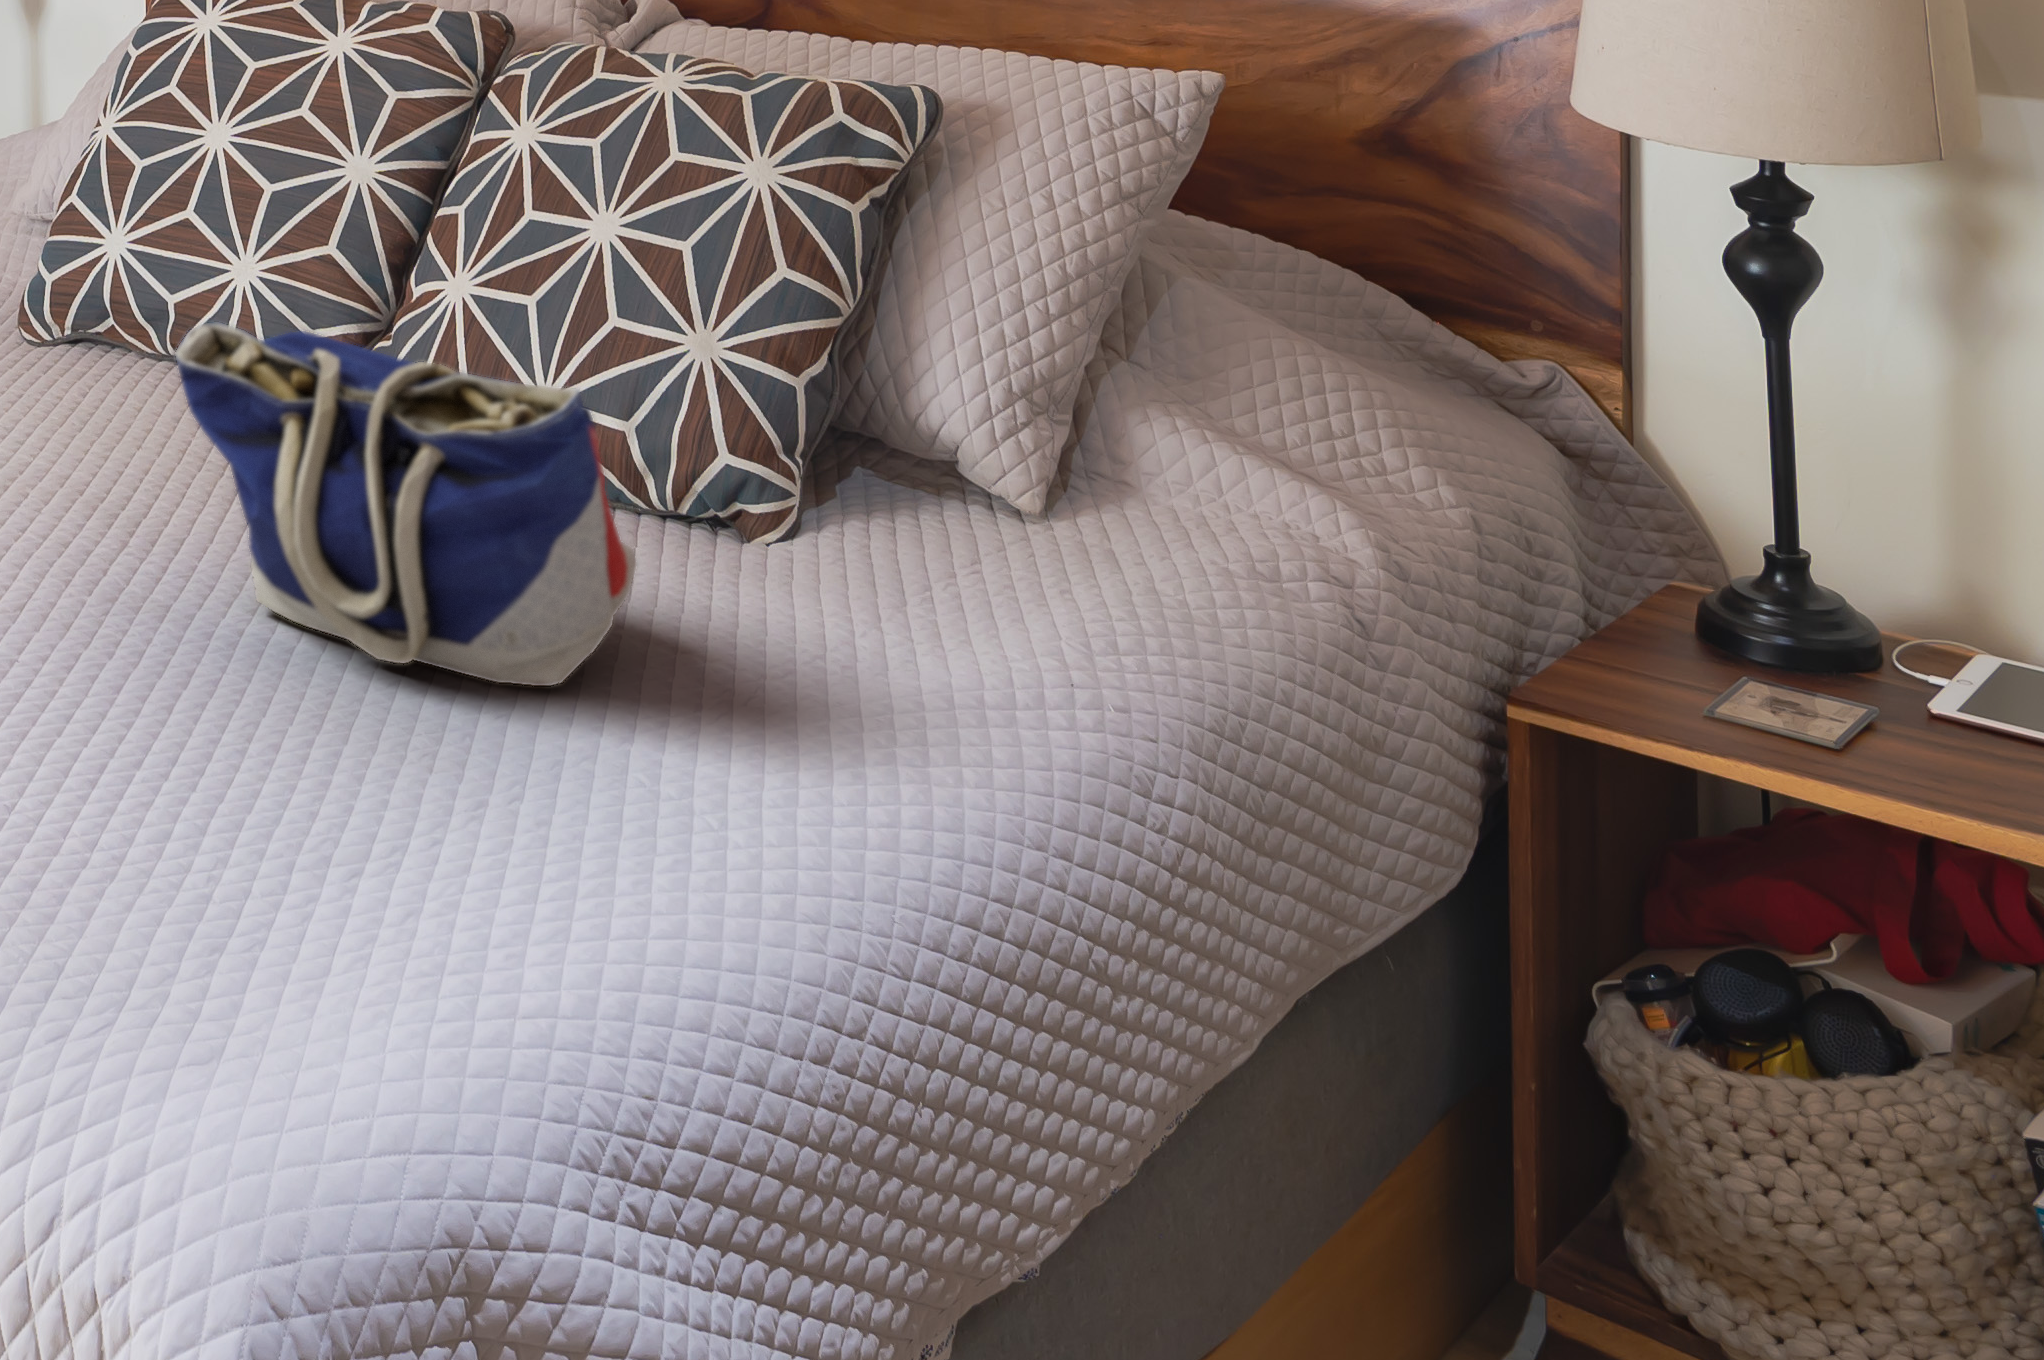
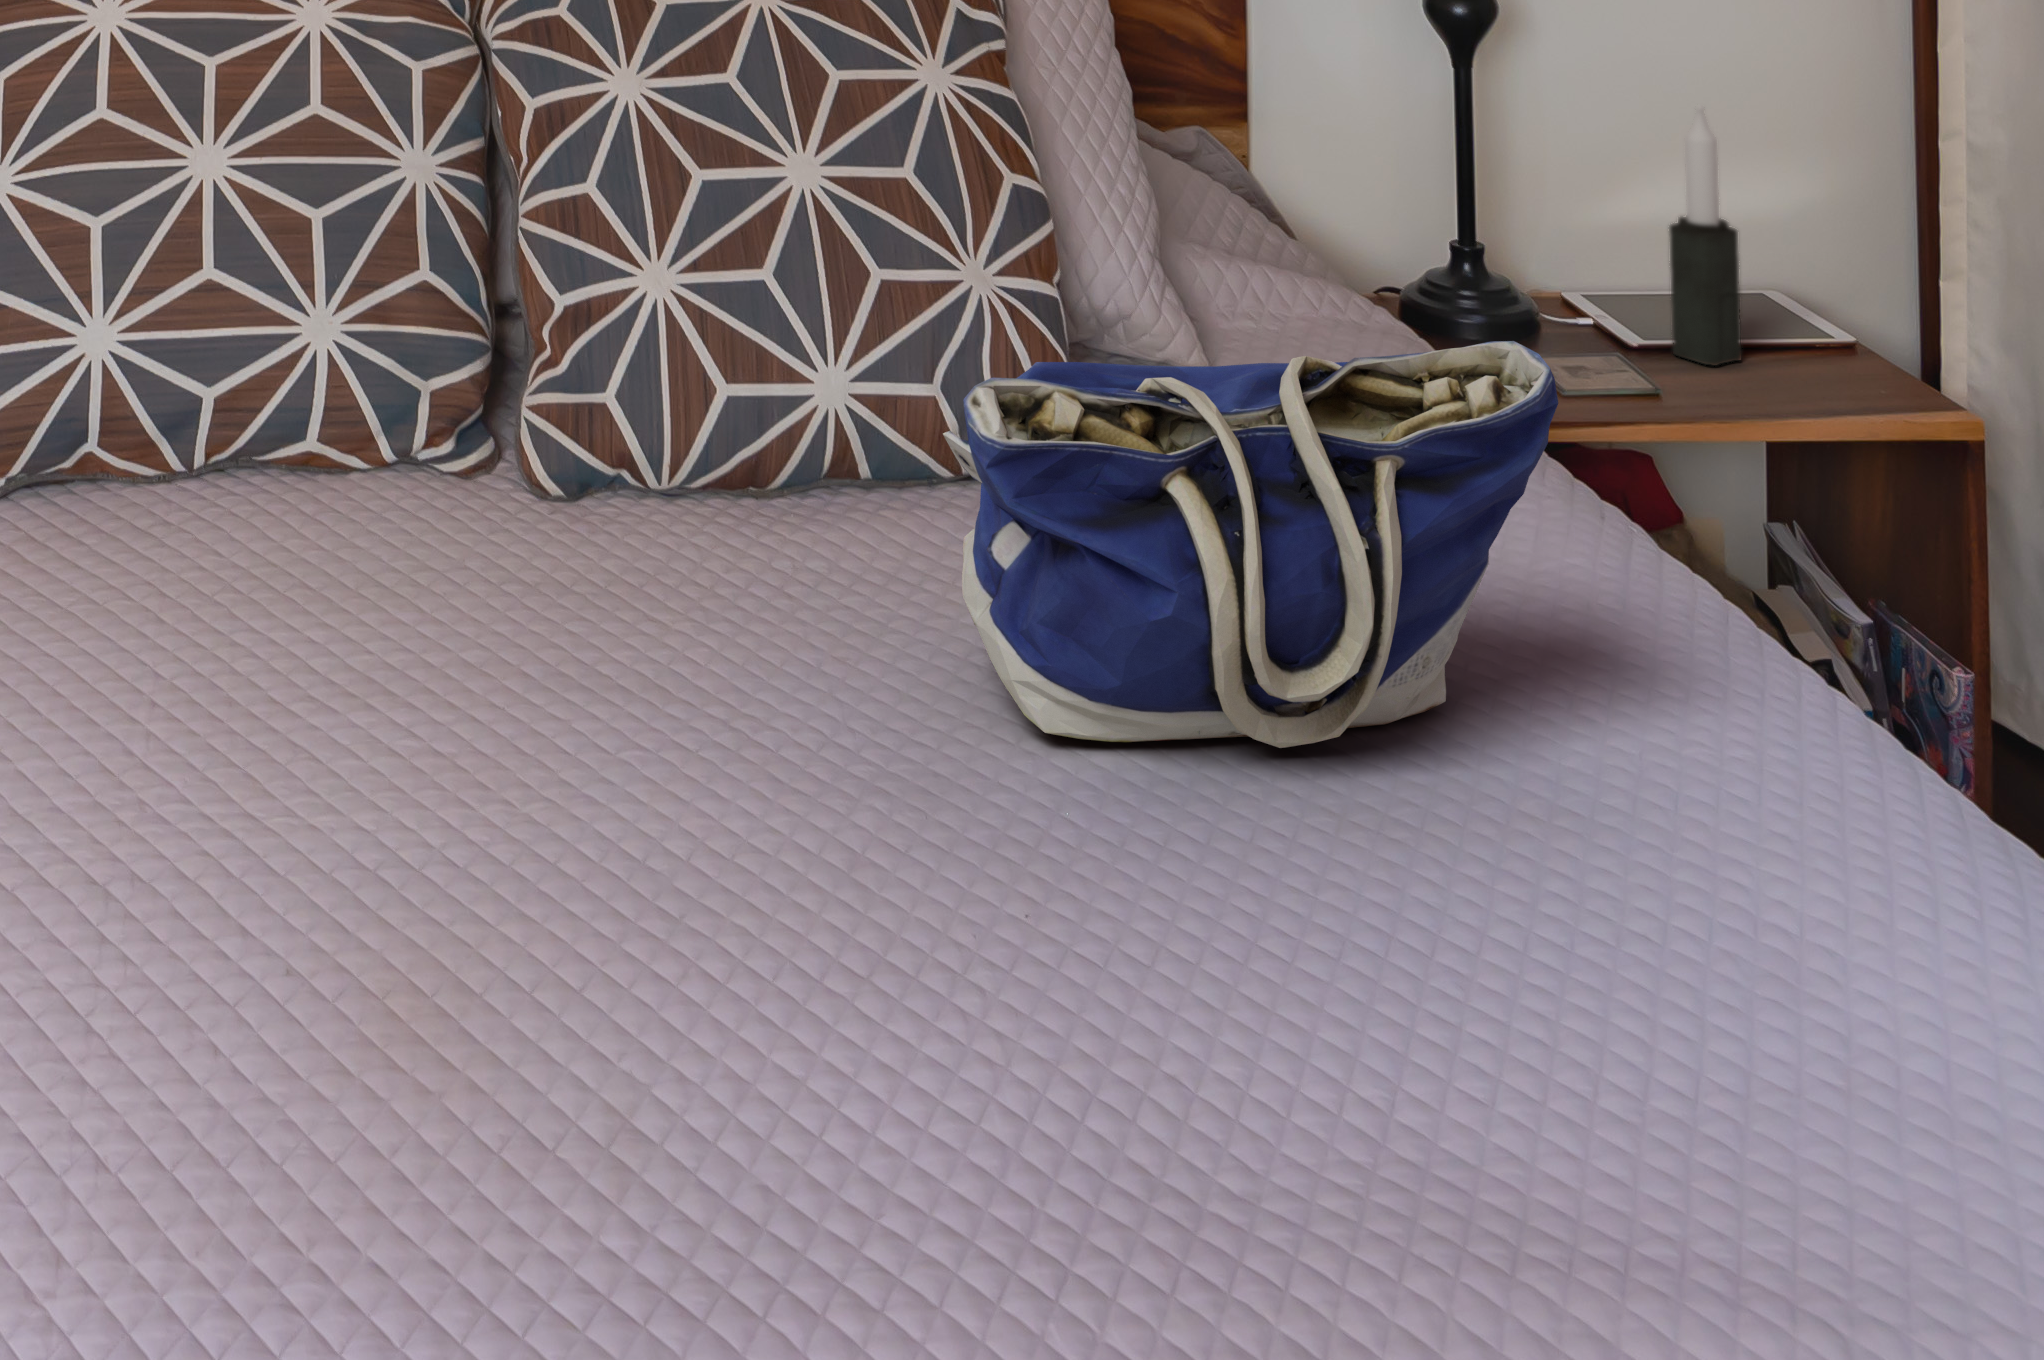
candle: none [1934,419,2022,746] -> present [1669,104,1741,366]

